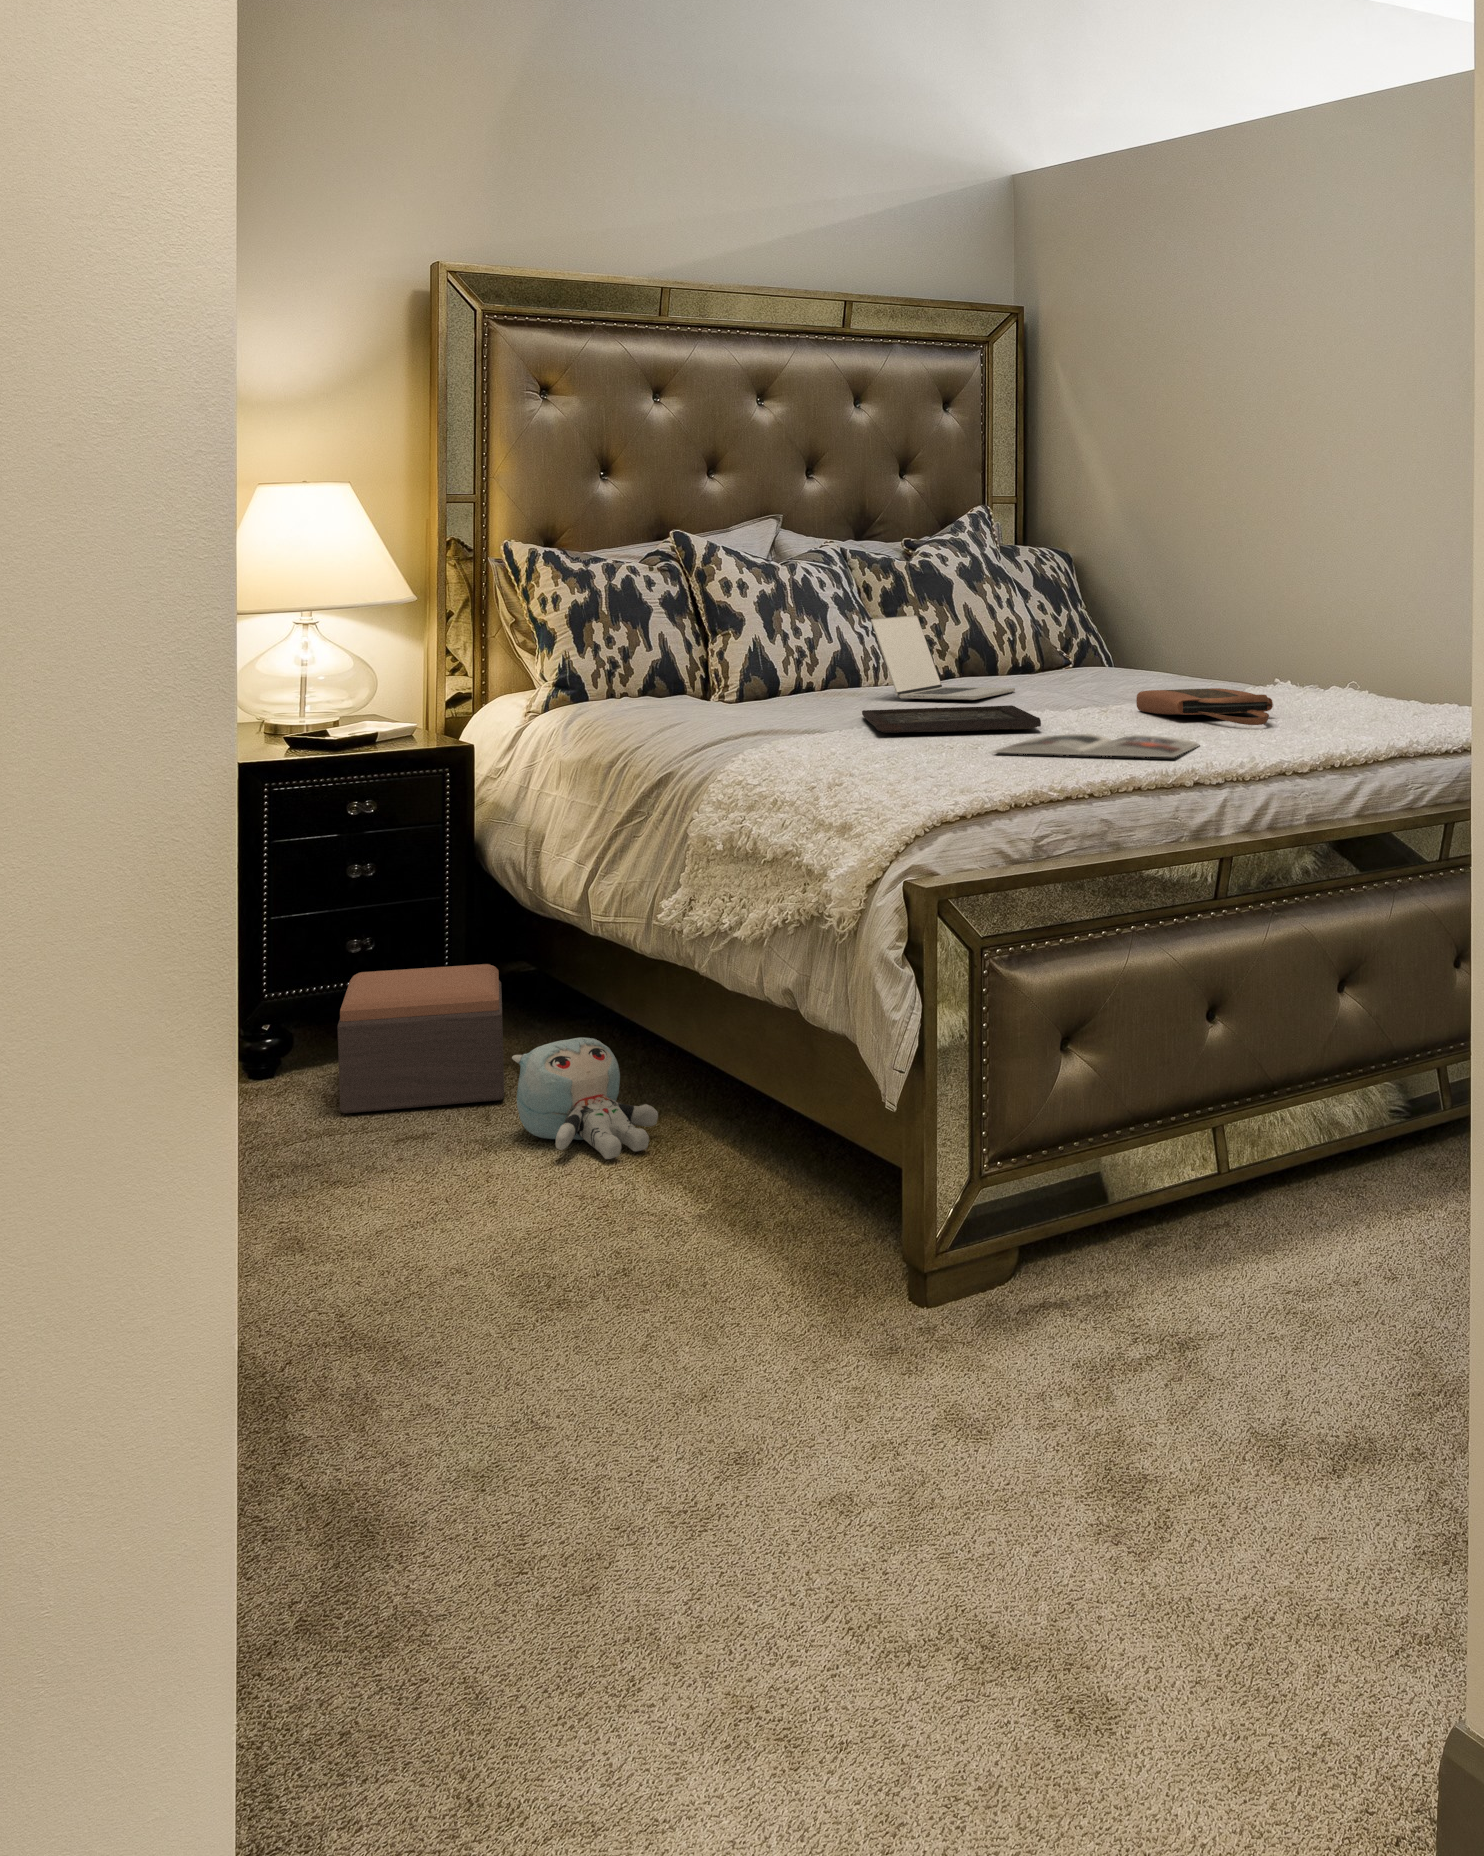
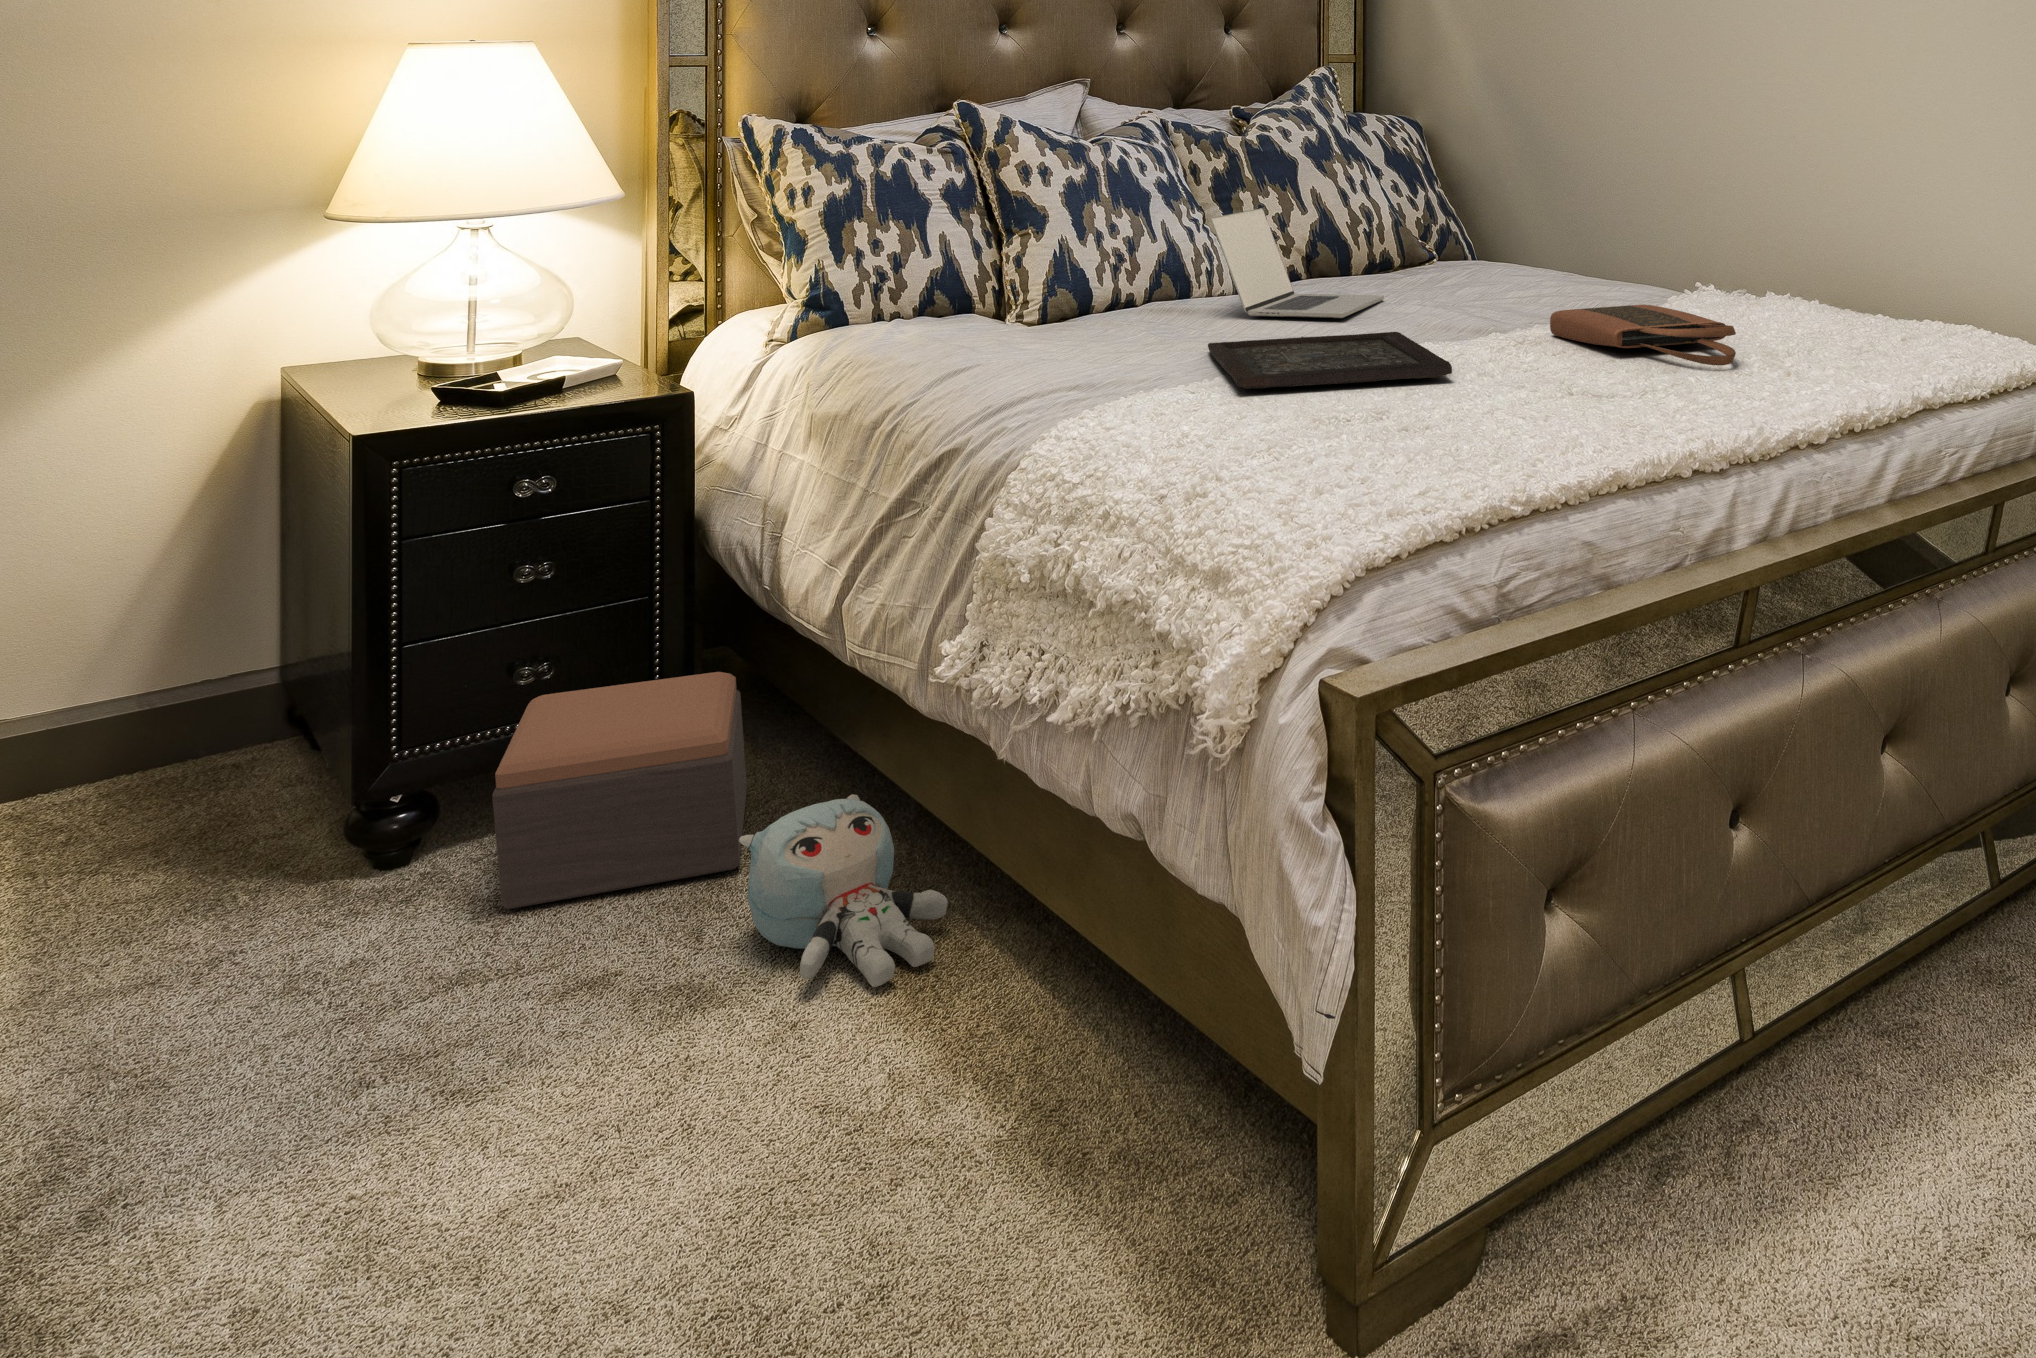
magazine: present [994,734,1199,757] -> none [1408,392,1677,440]

